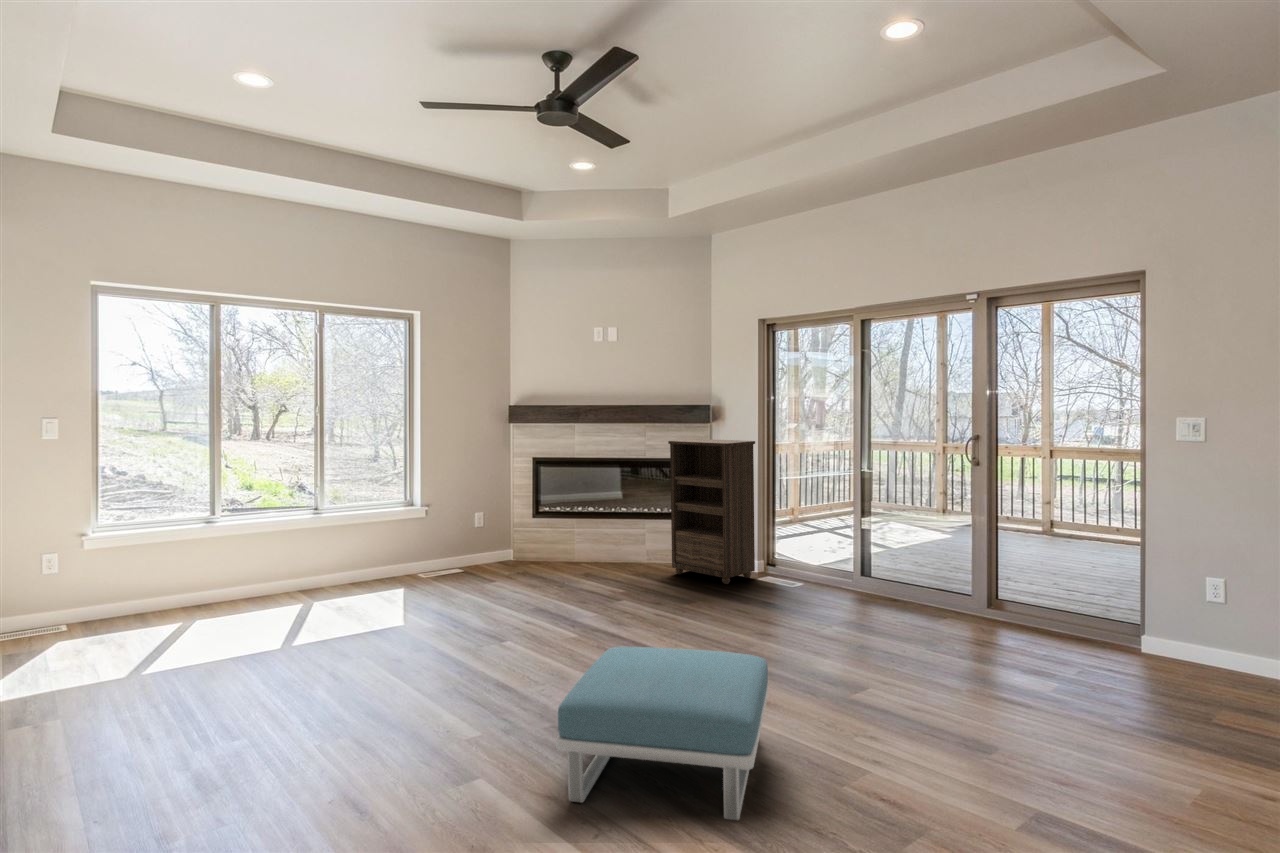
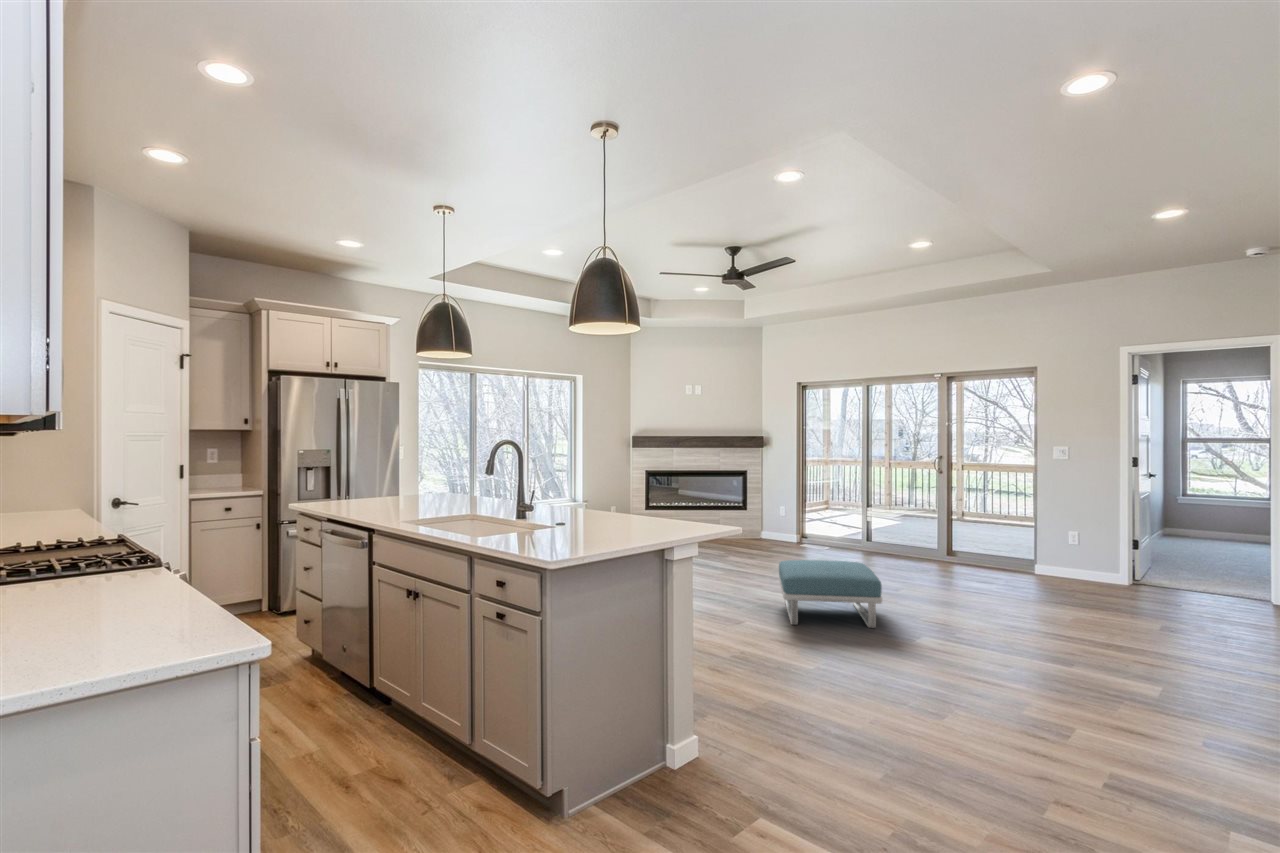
bookshelf: present [668,439,755,584] -> none [741,458,798,548]

